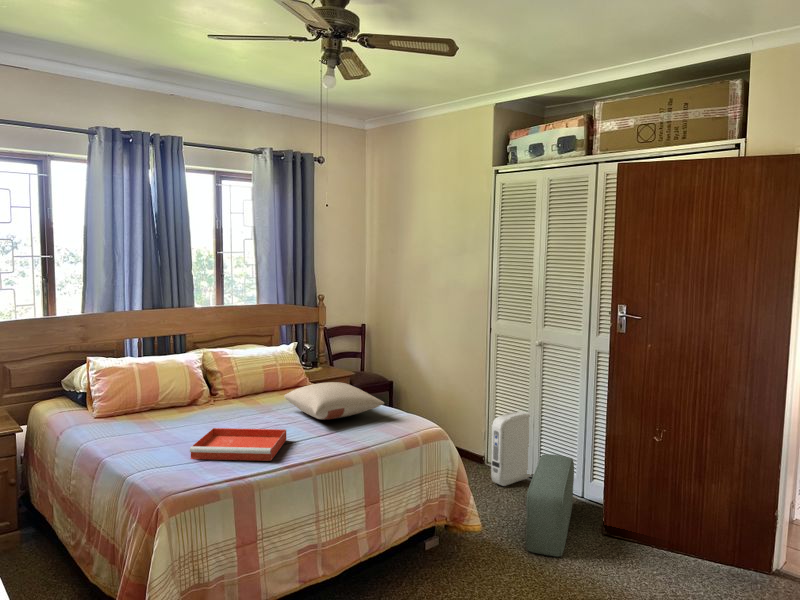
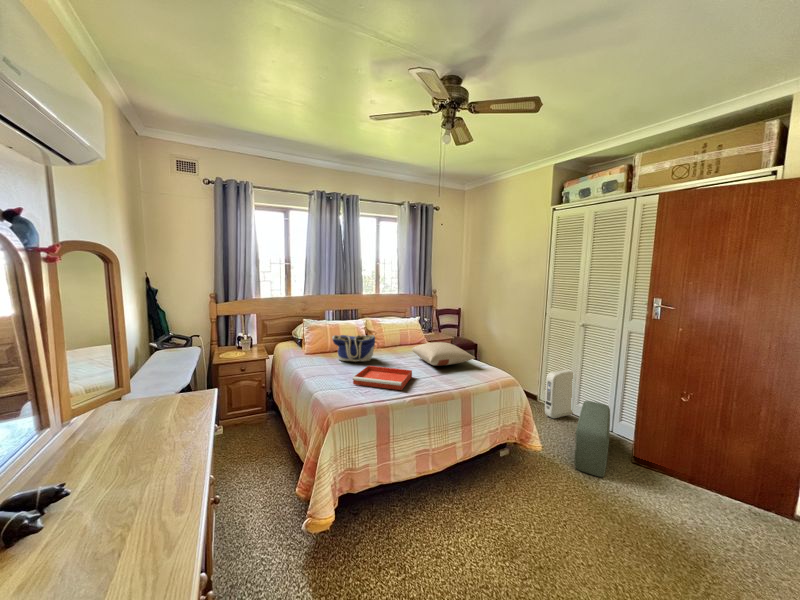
tote bag: none [147,377,223,424] -> present [332,335,375,362]

